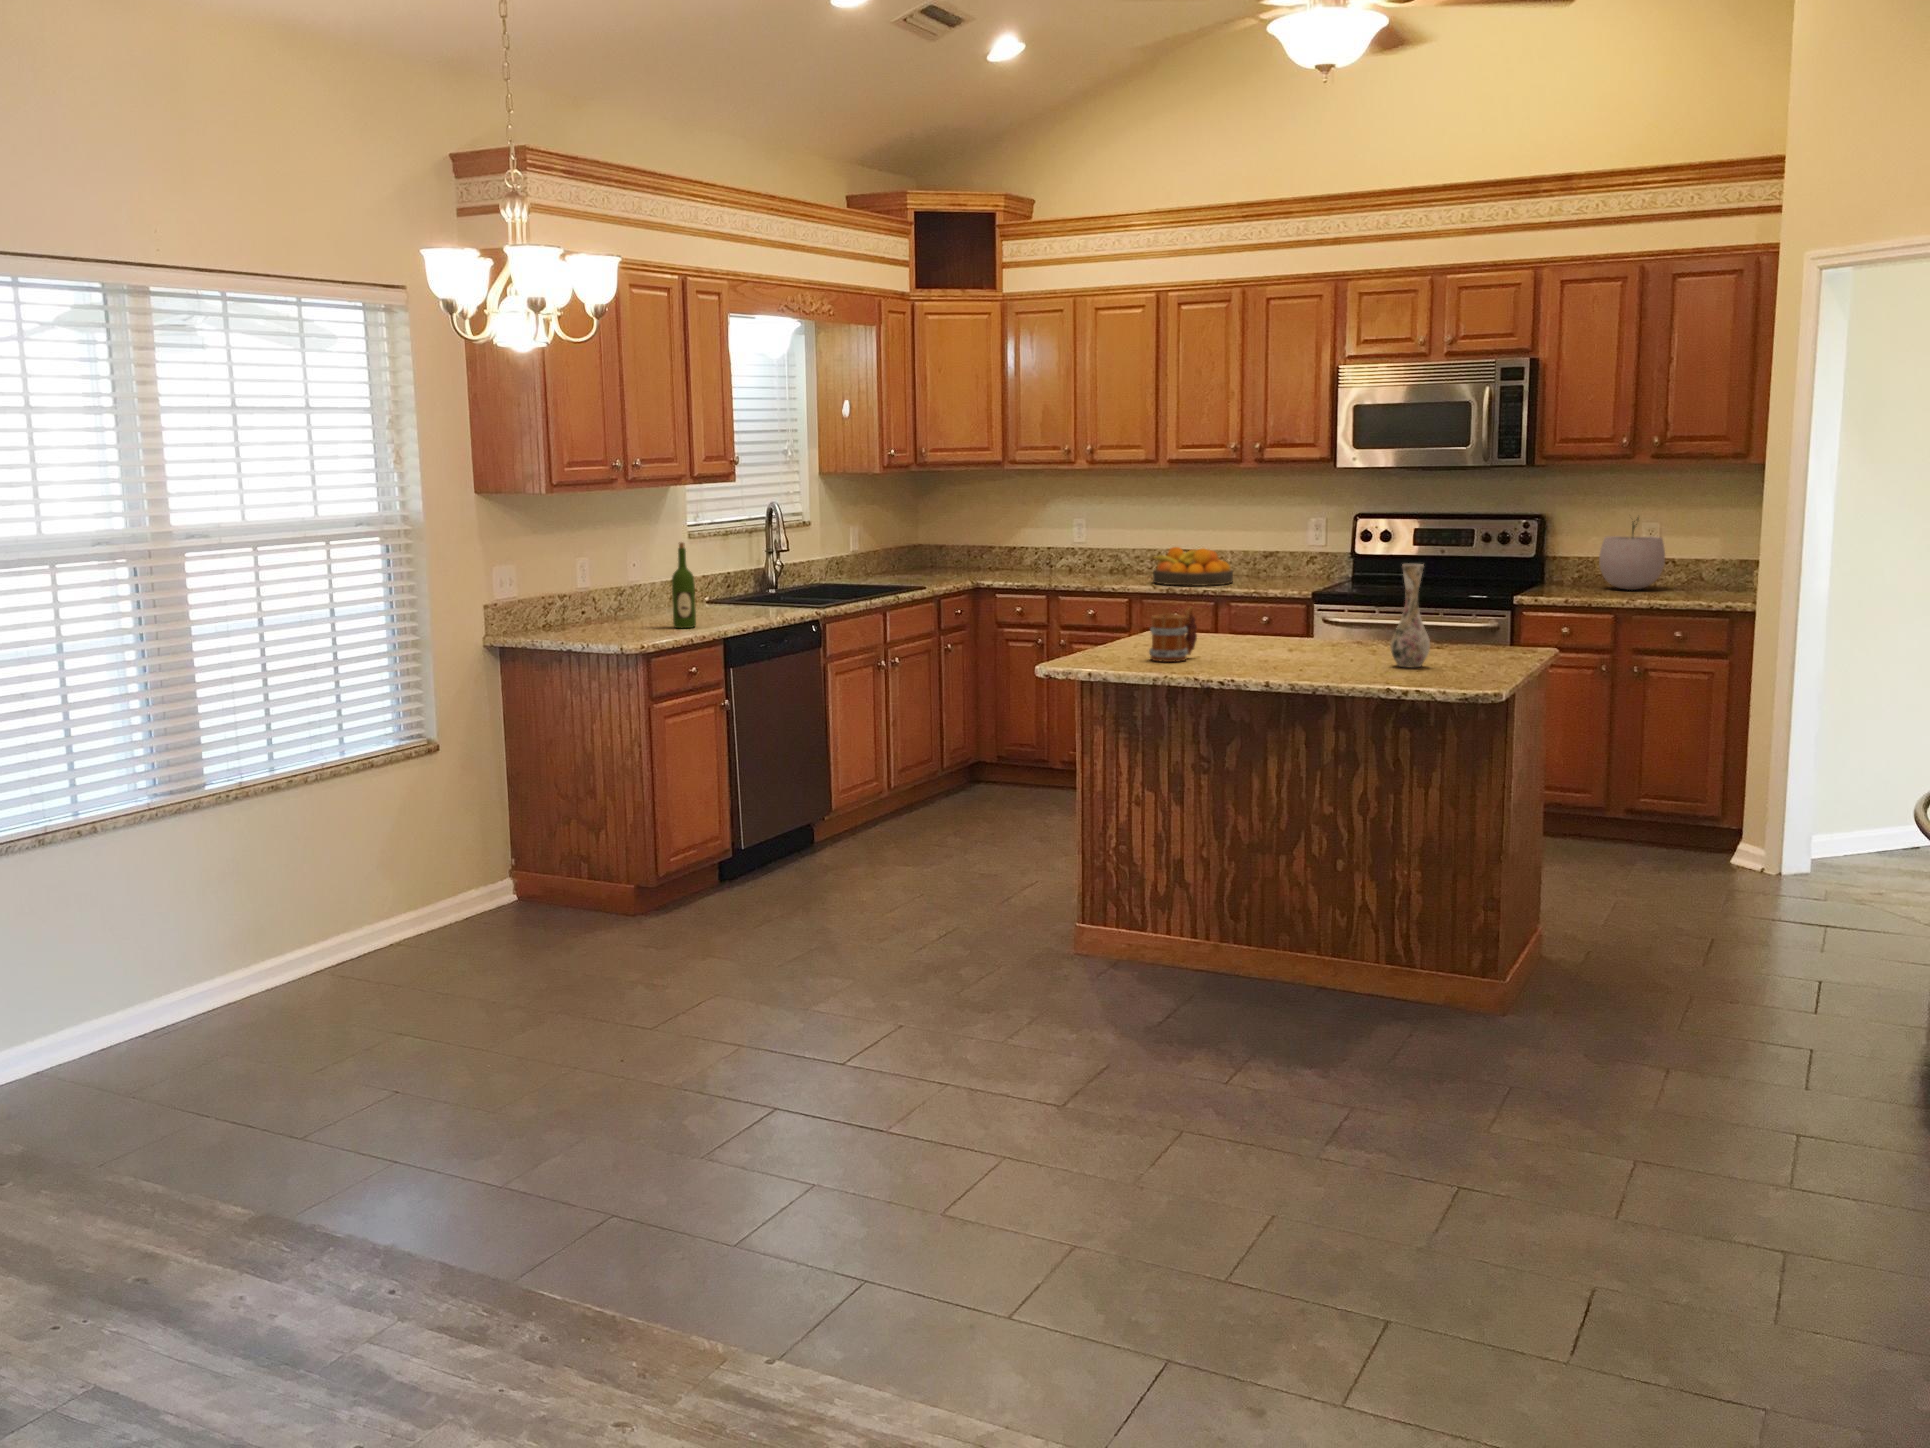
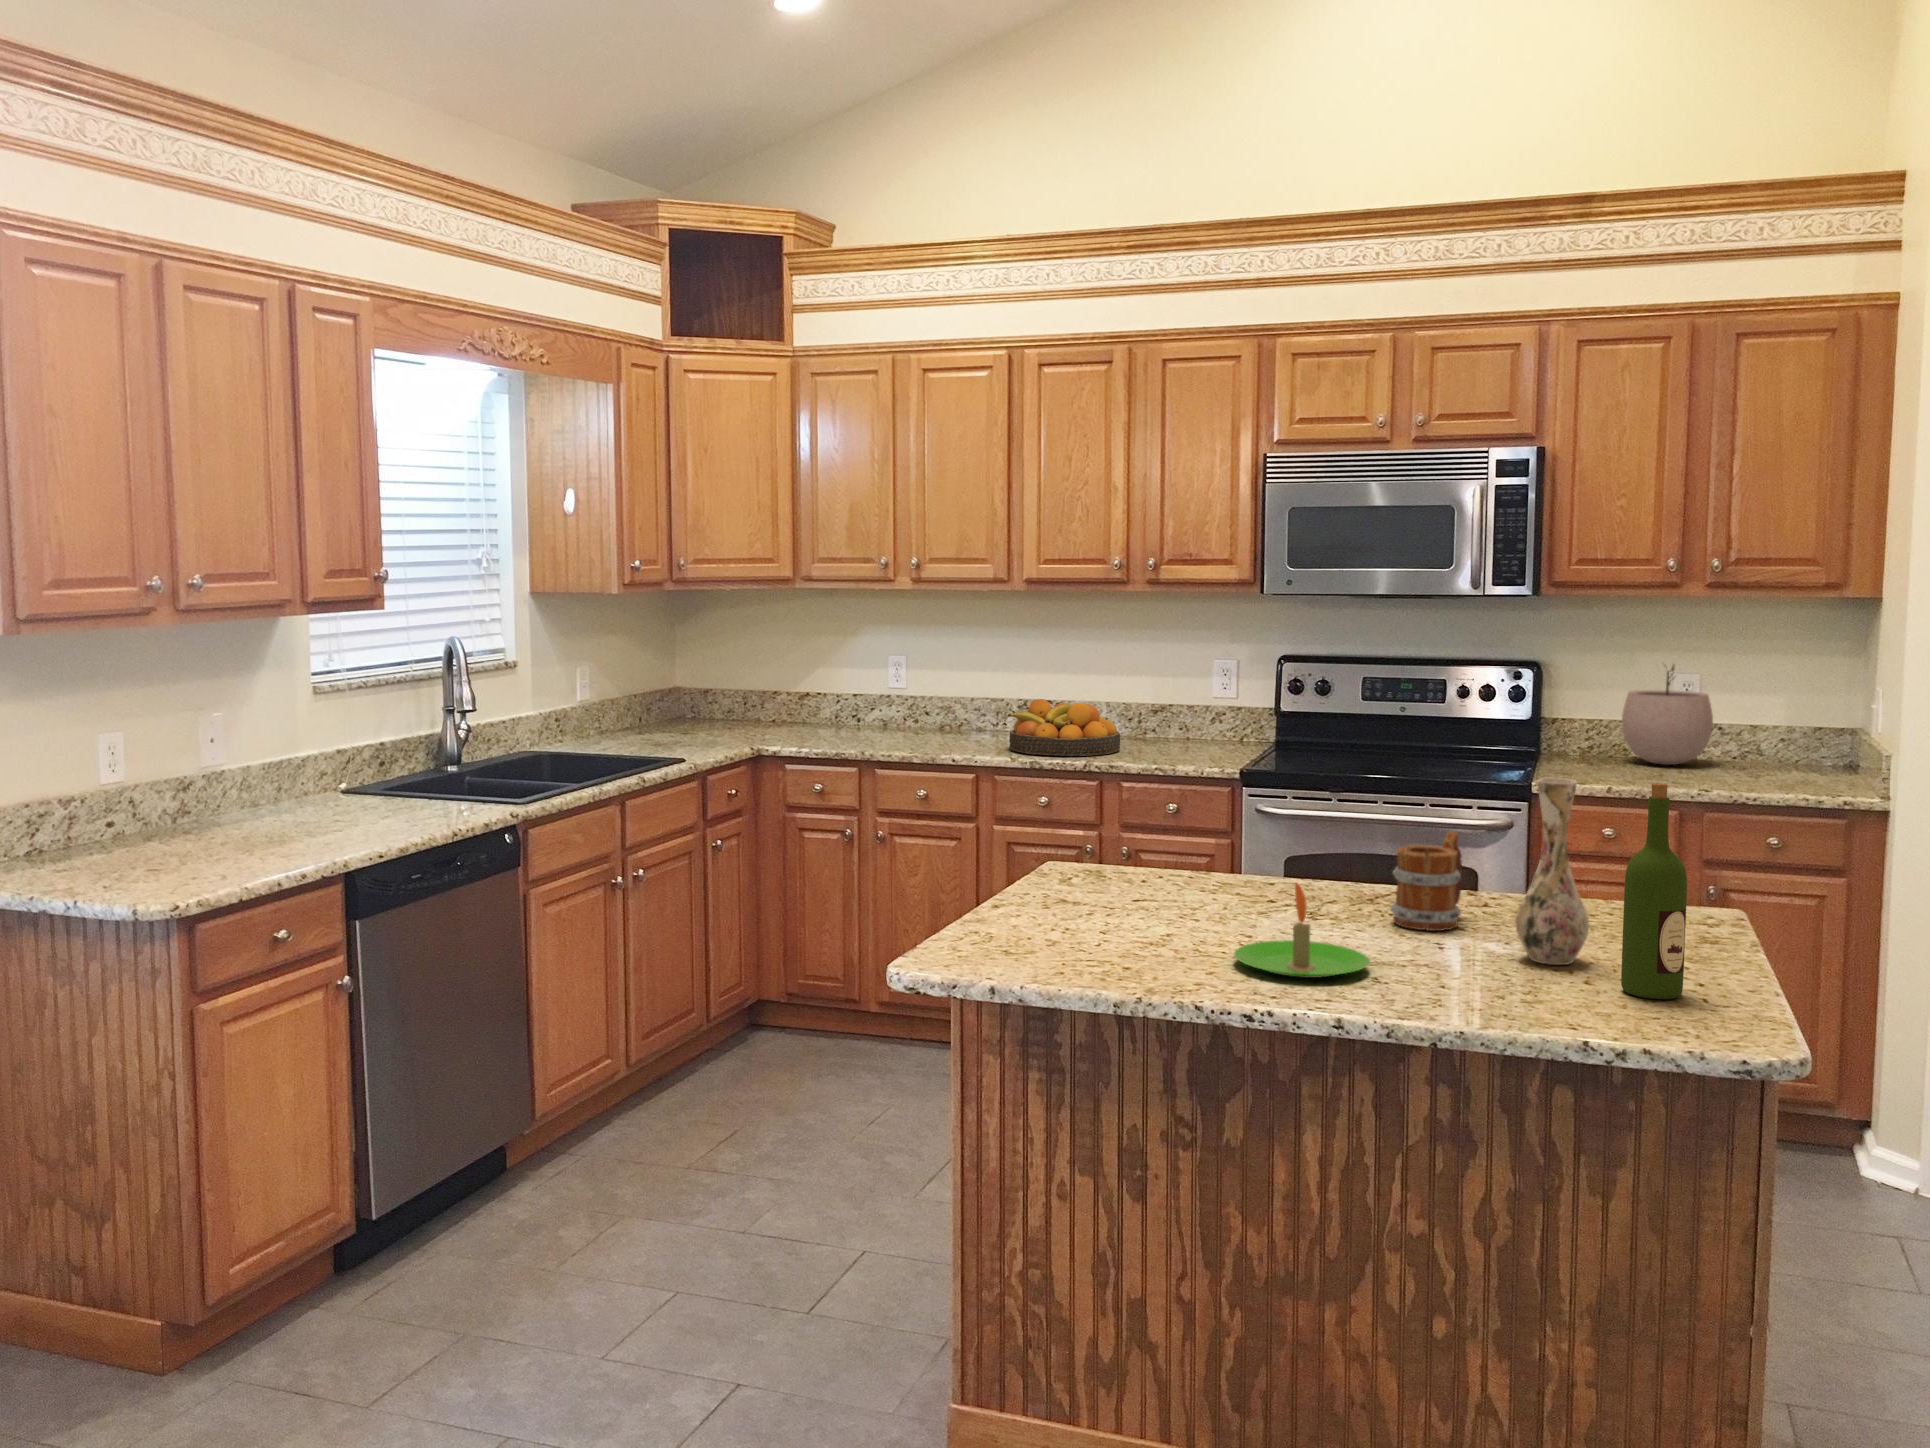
wine bottle: present [672,542,696,628] -> present [1621,783,1687,999]
mug: present [1149,606,1197,662] -> present [1391,831,1462,931]
candle: none [1226,620,1301,670] -> present [1234,883,1370,978]

